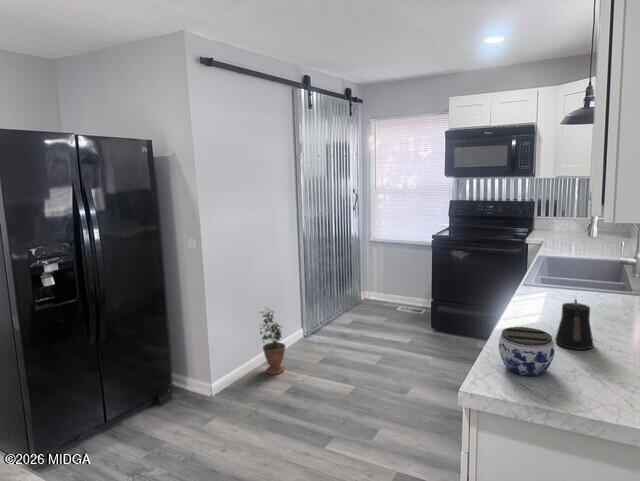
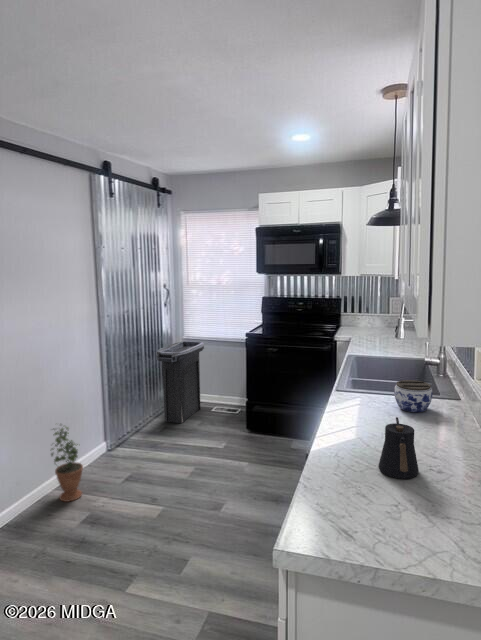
trash can: none [347,243,391,319] -> present [156,341,204,423]
jar: present [499,327,555,376] -> present [394,380,432,412]

